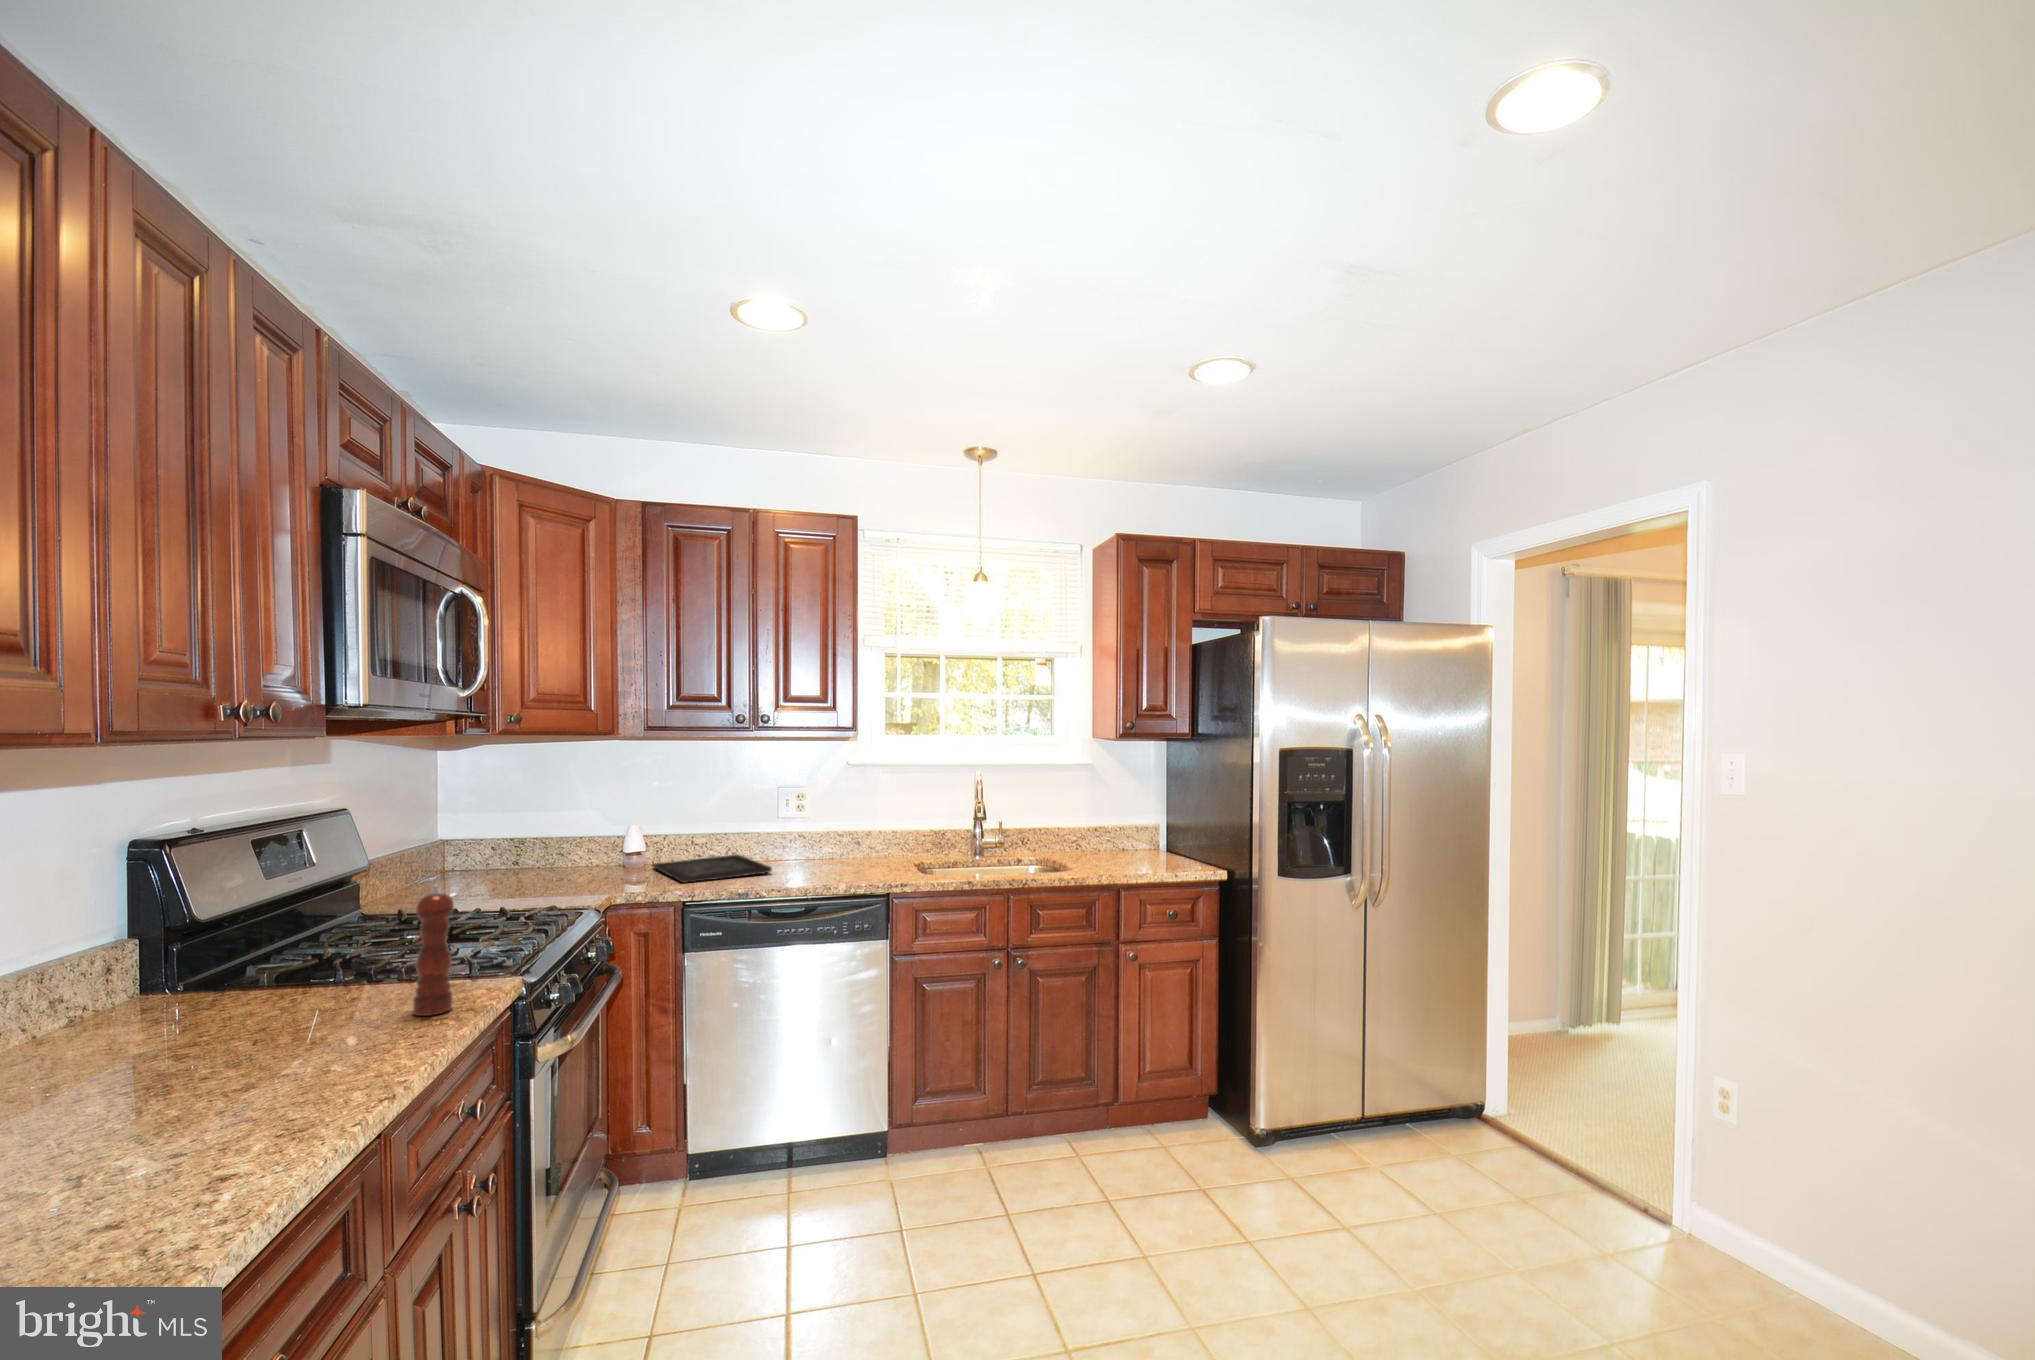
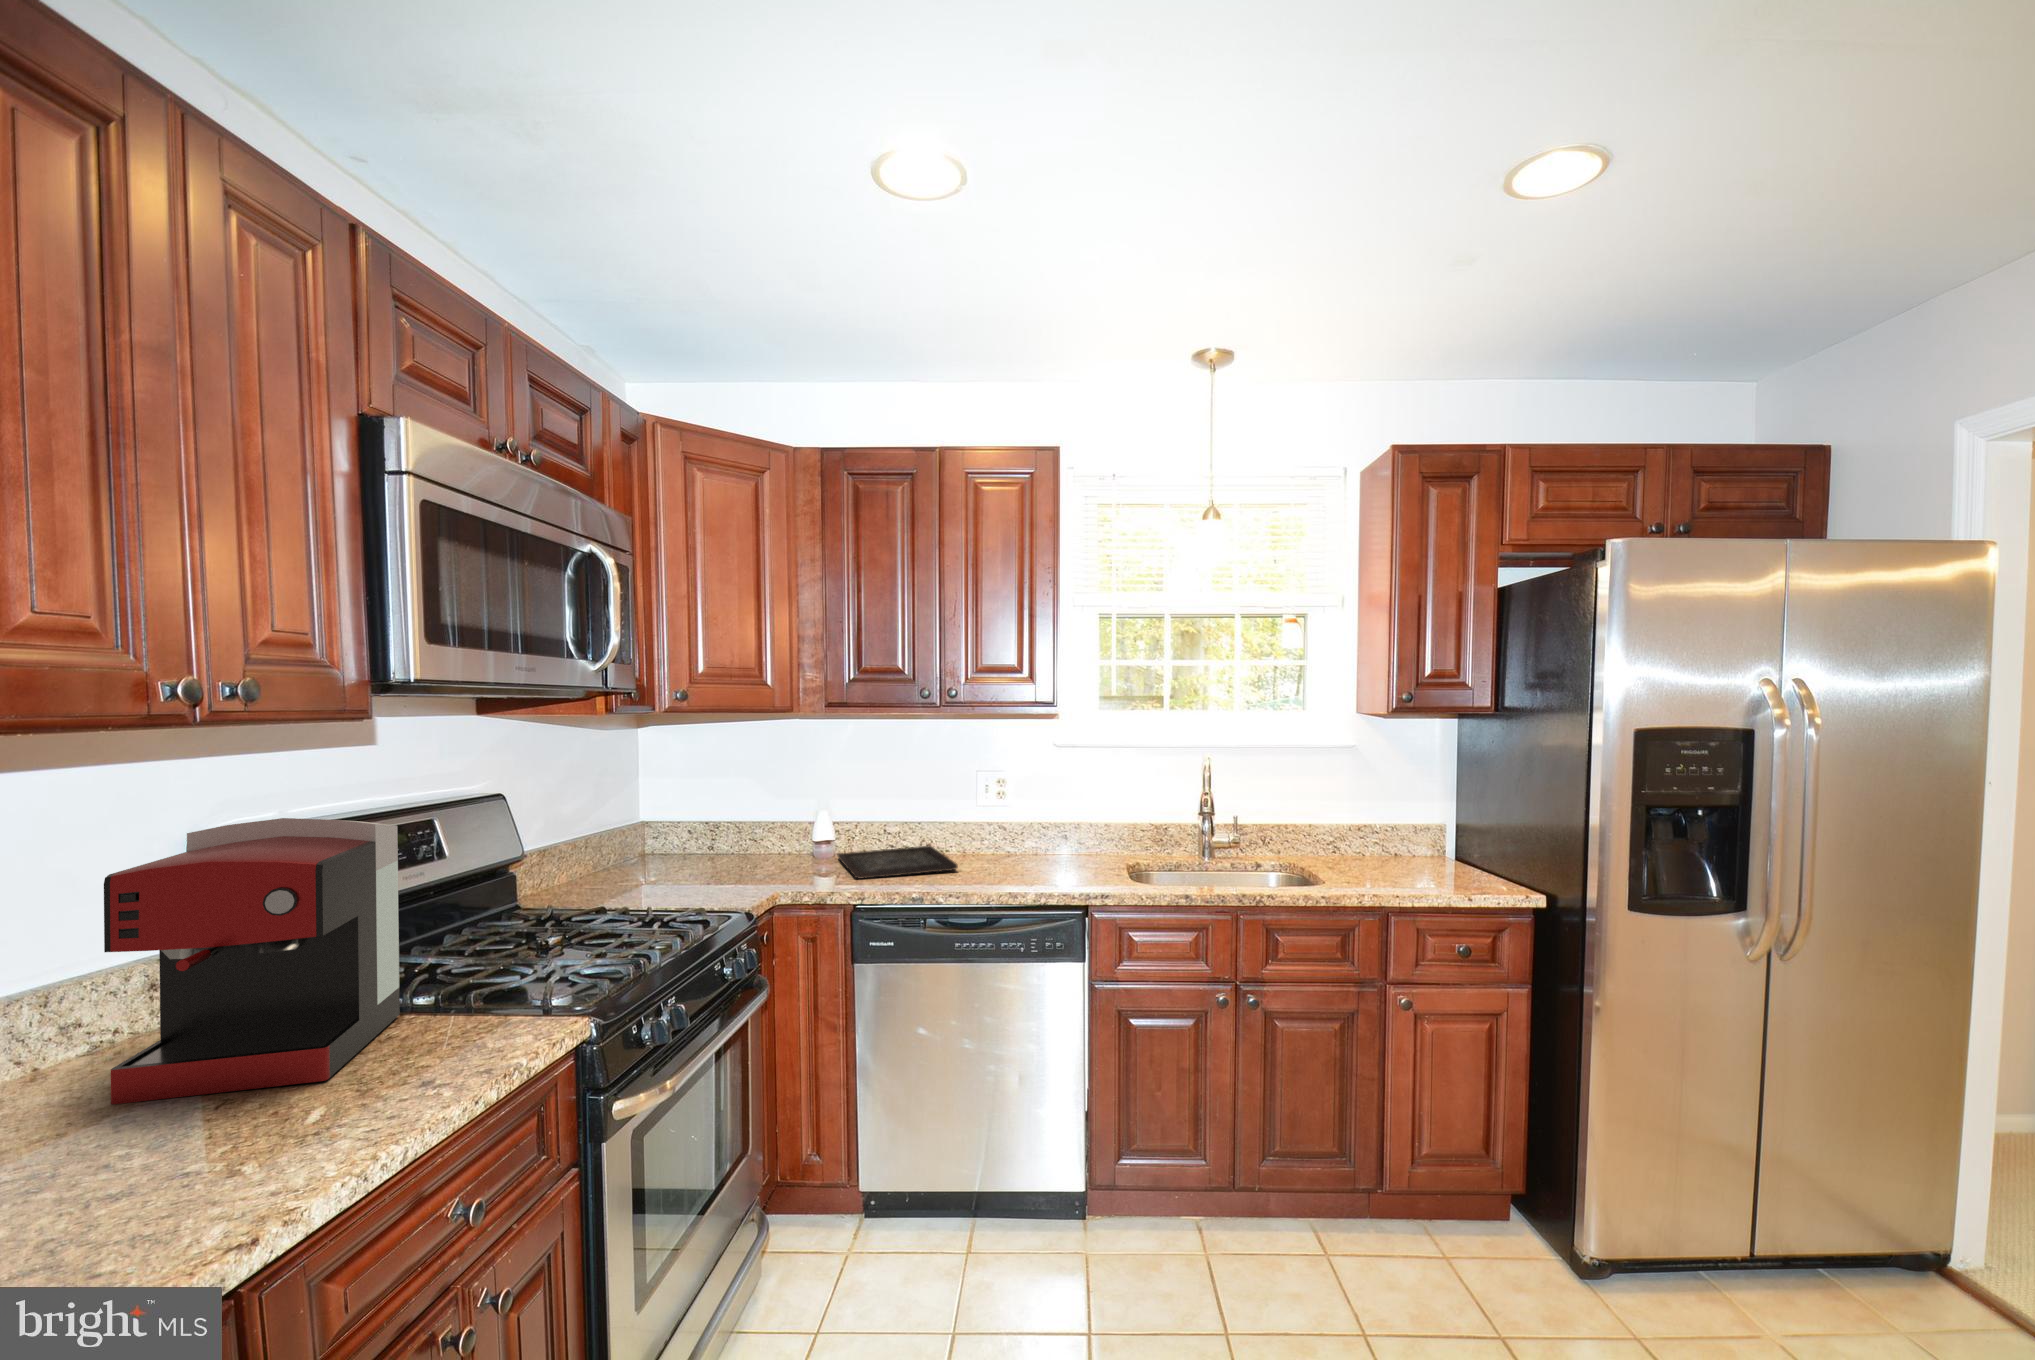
coffee maker: none [95,824,328,1078] -> present [104,818,400,1104]
pepper mill: present [413,884,454,1016] -> none [463,894,509,1049]

